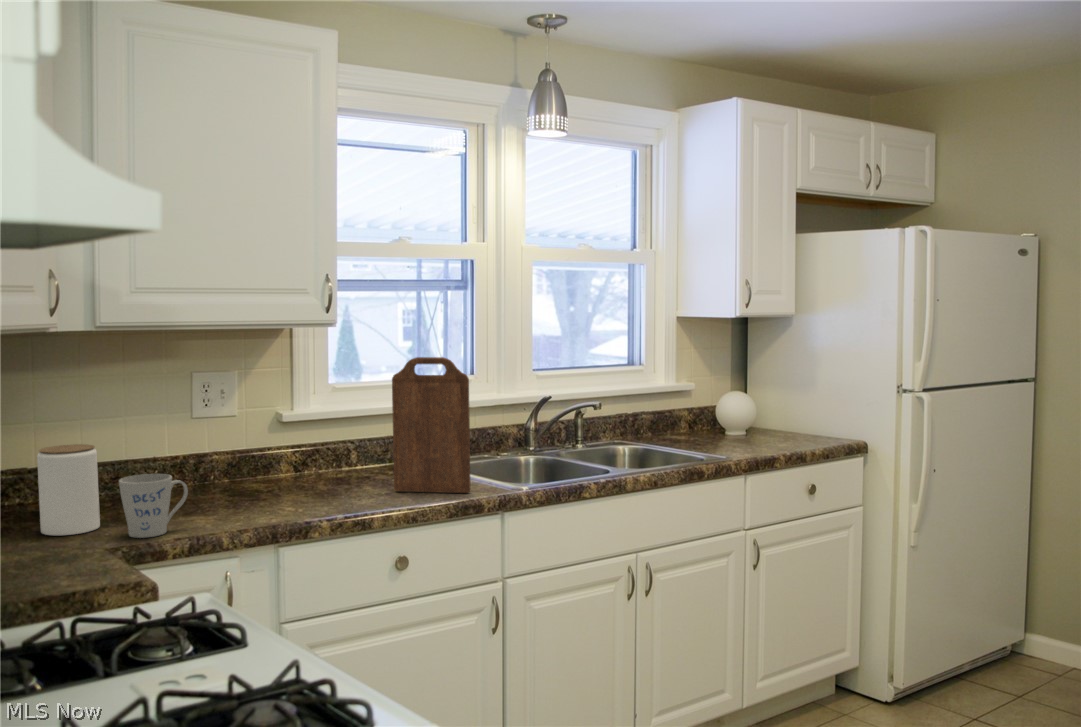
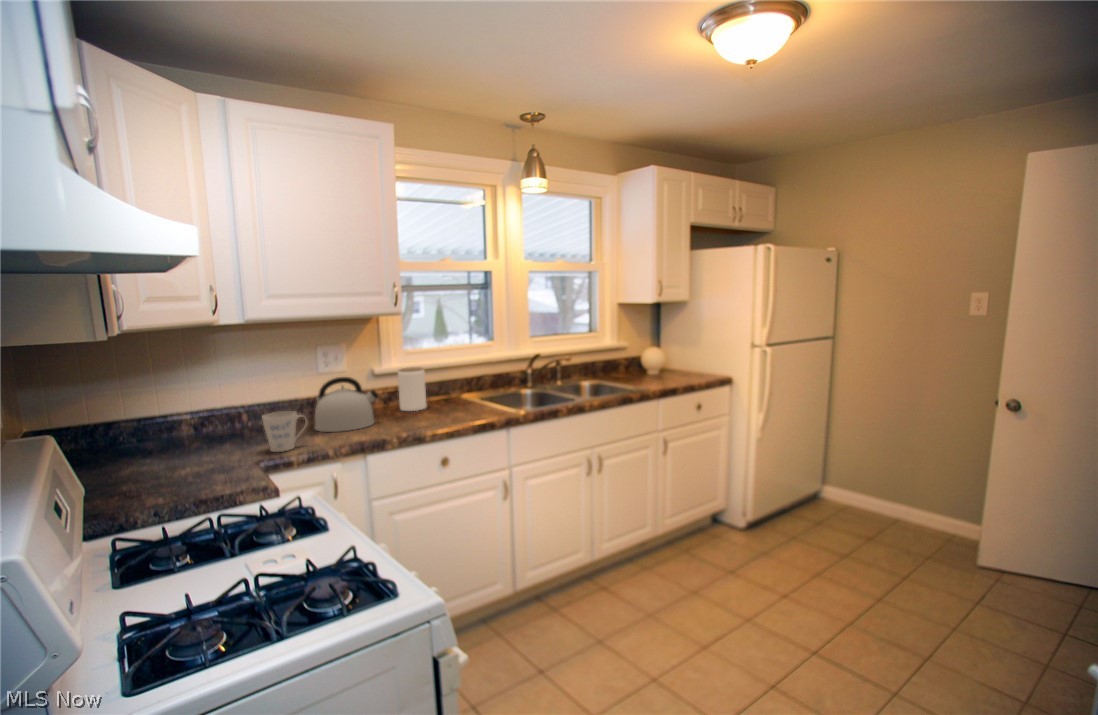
cutting board: present [392,357,470,493] -> none [439,333,489,416]
kettle: none [190,424,294,512] -> present [315,377,378,432]
jar: present [37,444,100,535] -> present [398,367,426,411]

